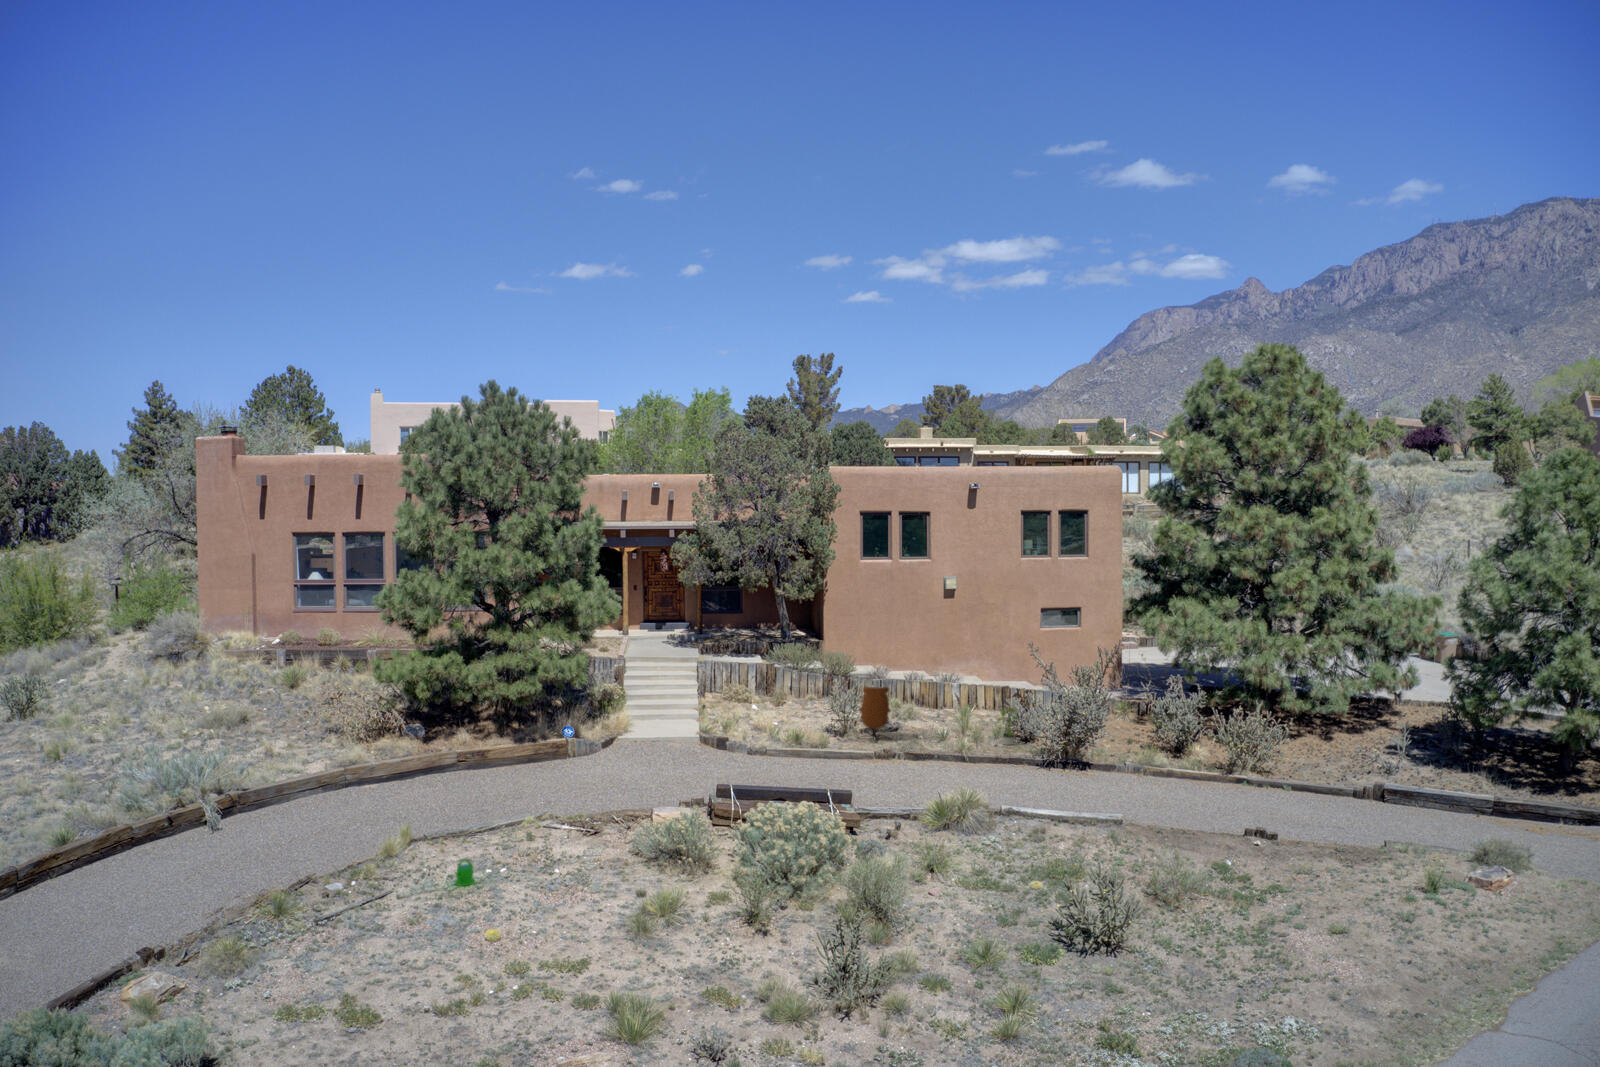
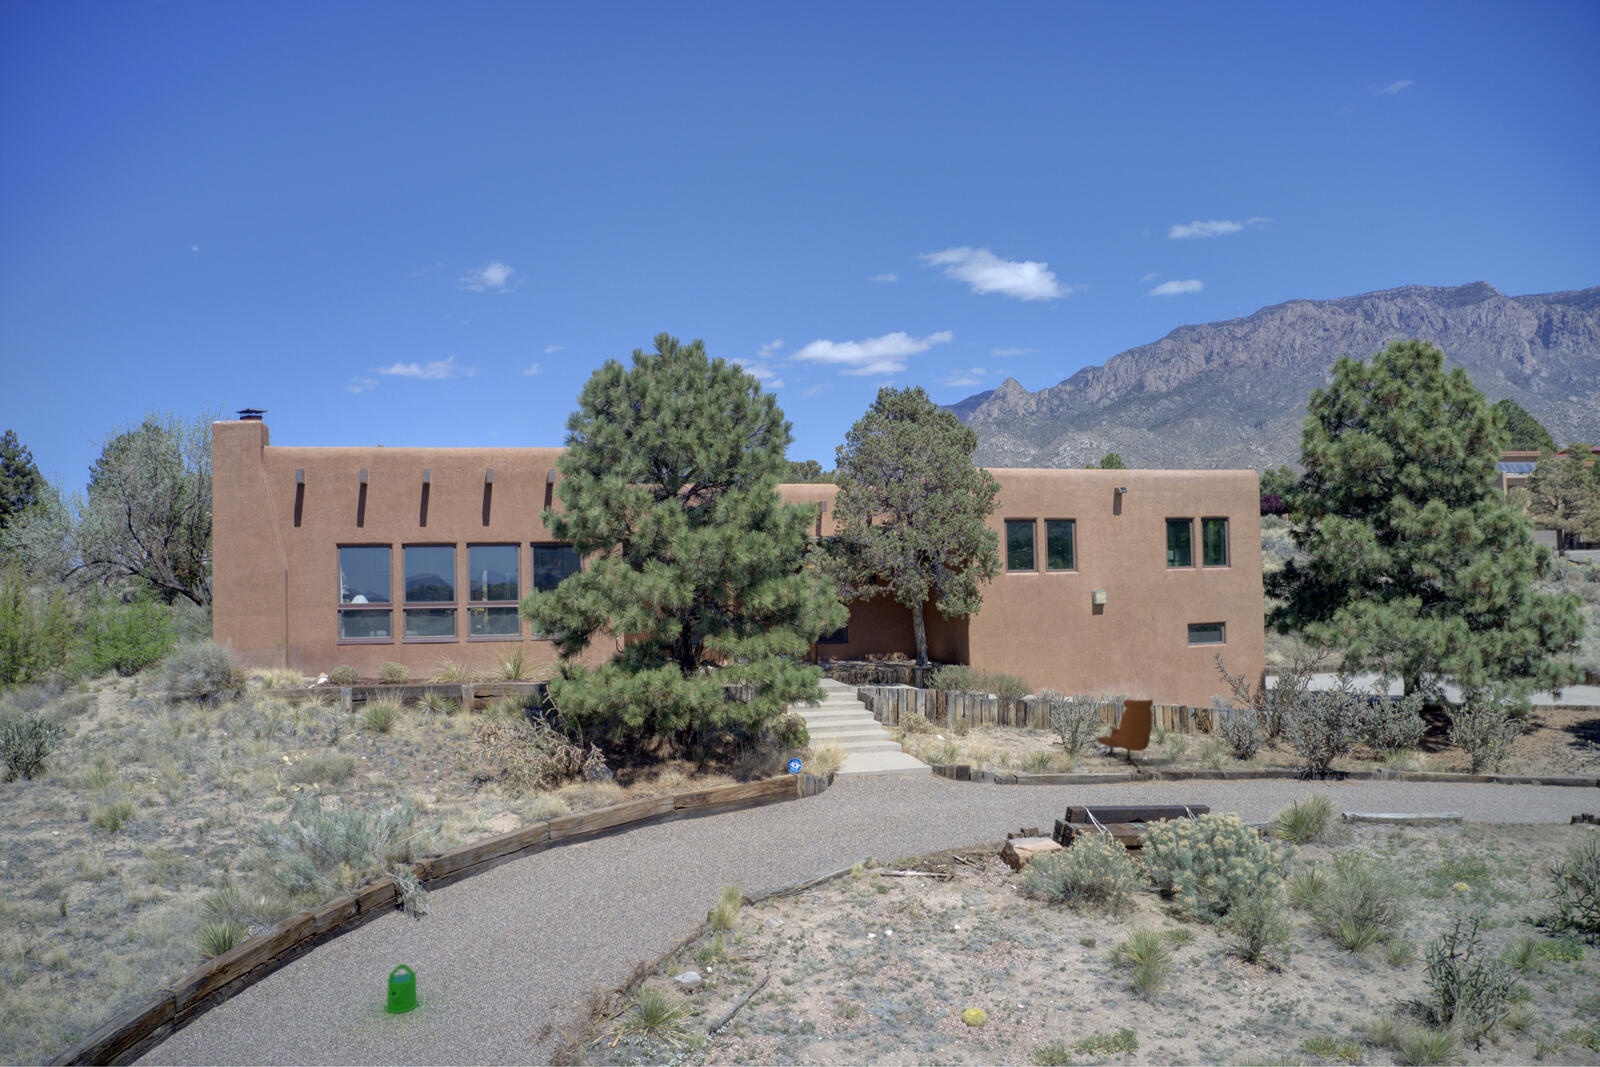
potted plant: present [997,706,1018,745] -> none [1268,719,1301,766]
watering can: present [456,859,474,886] -> present [385,964,418,1013]

